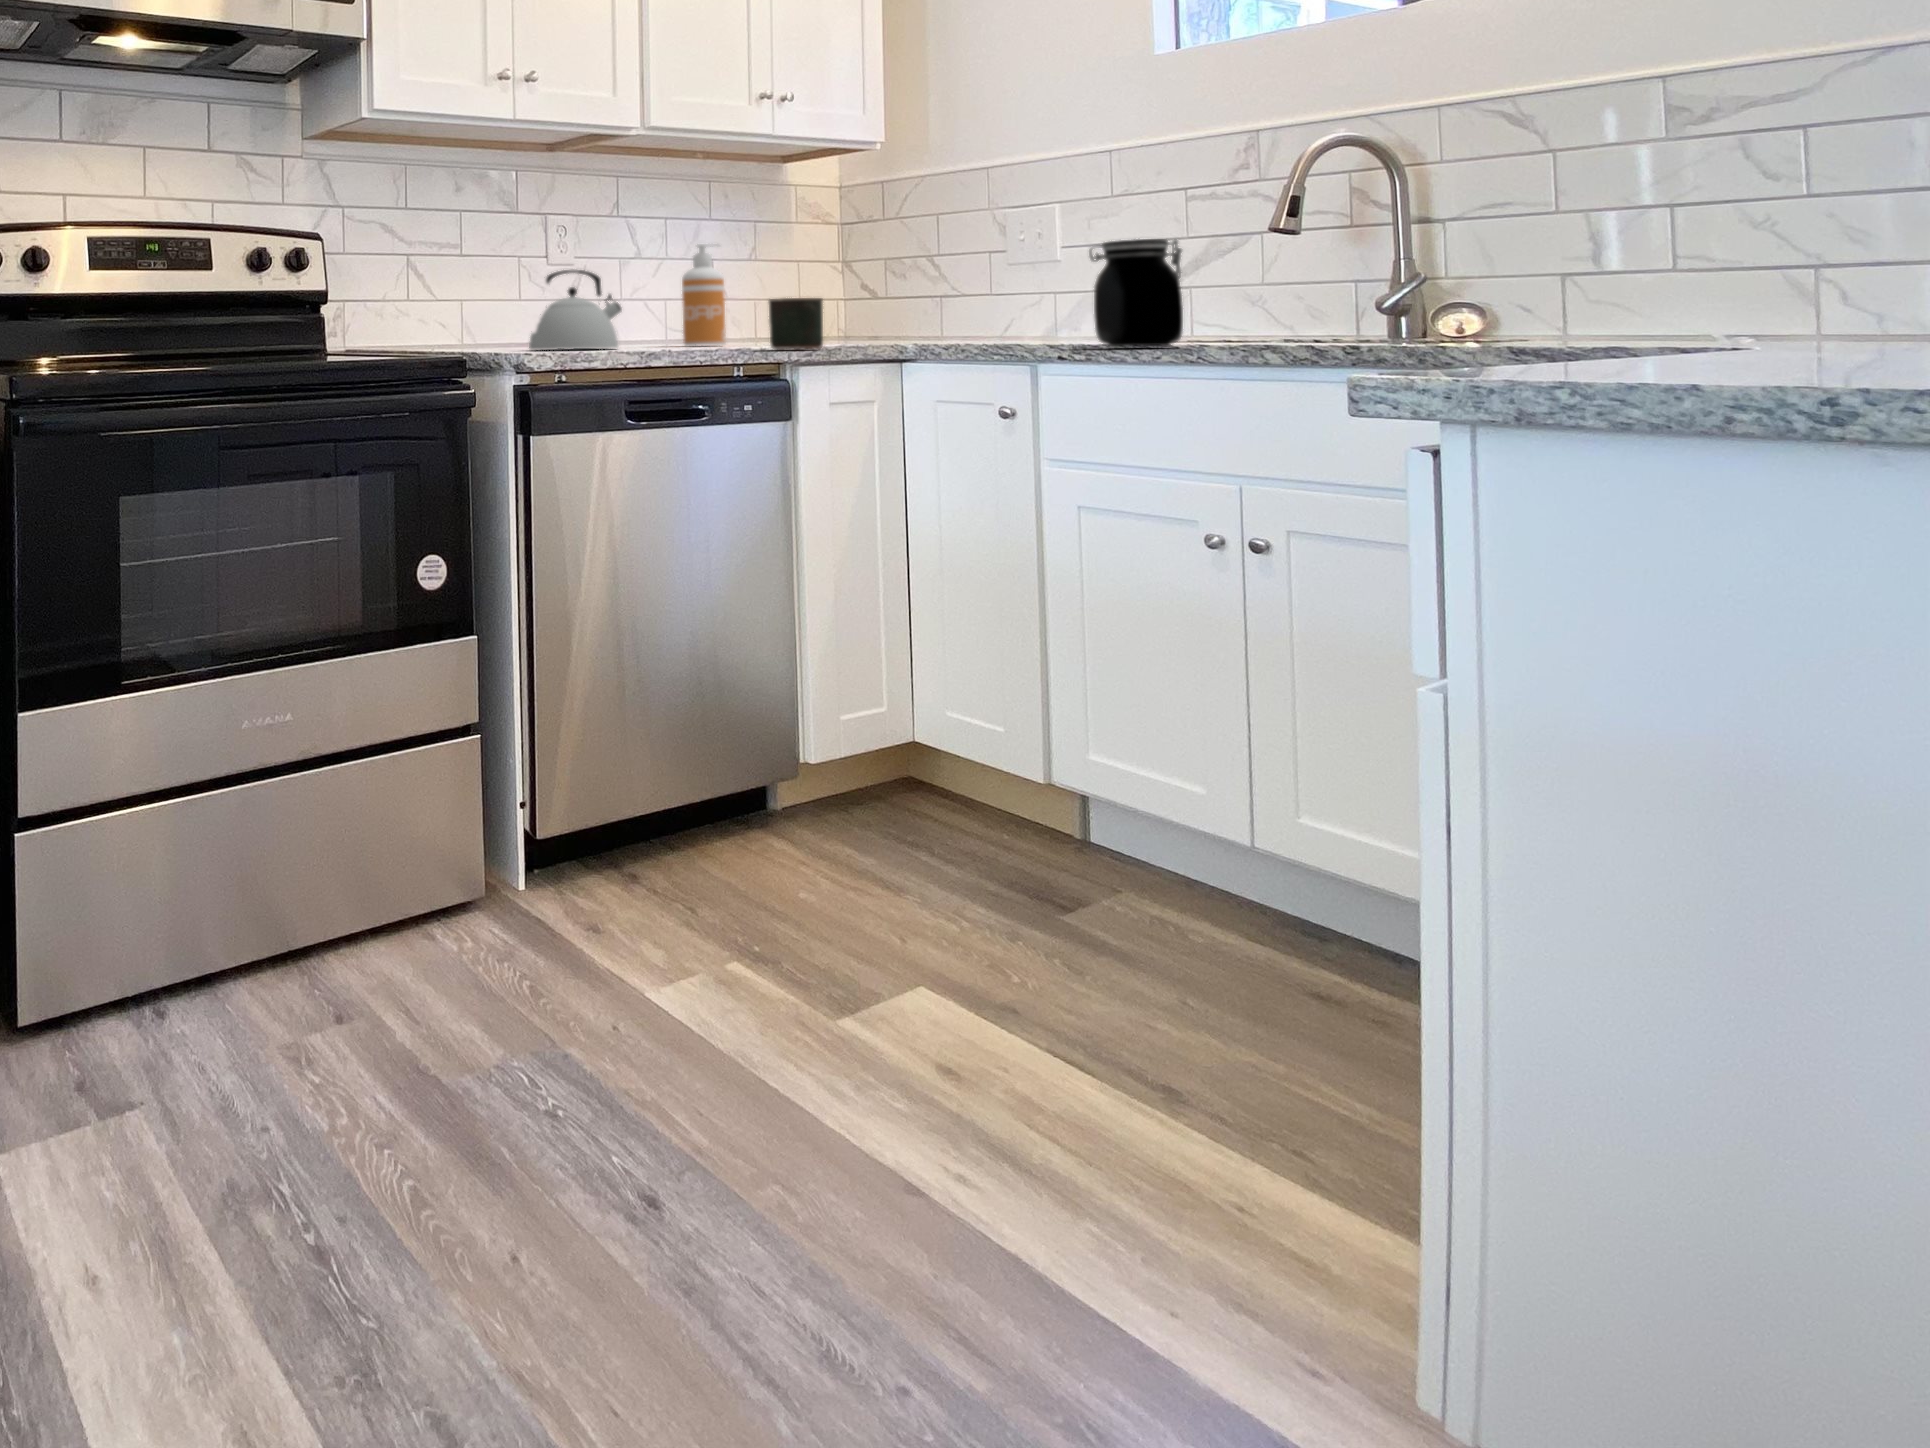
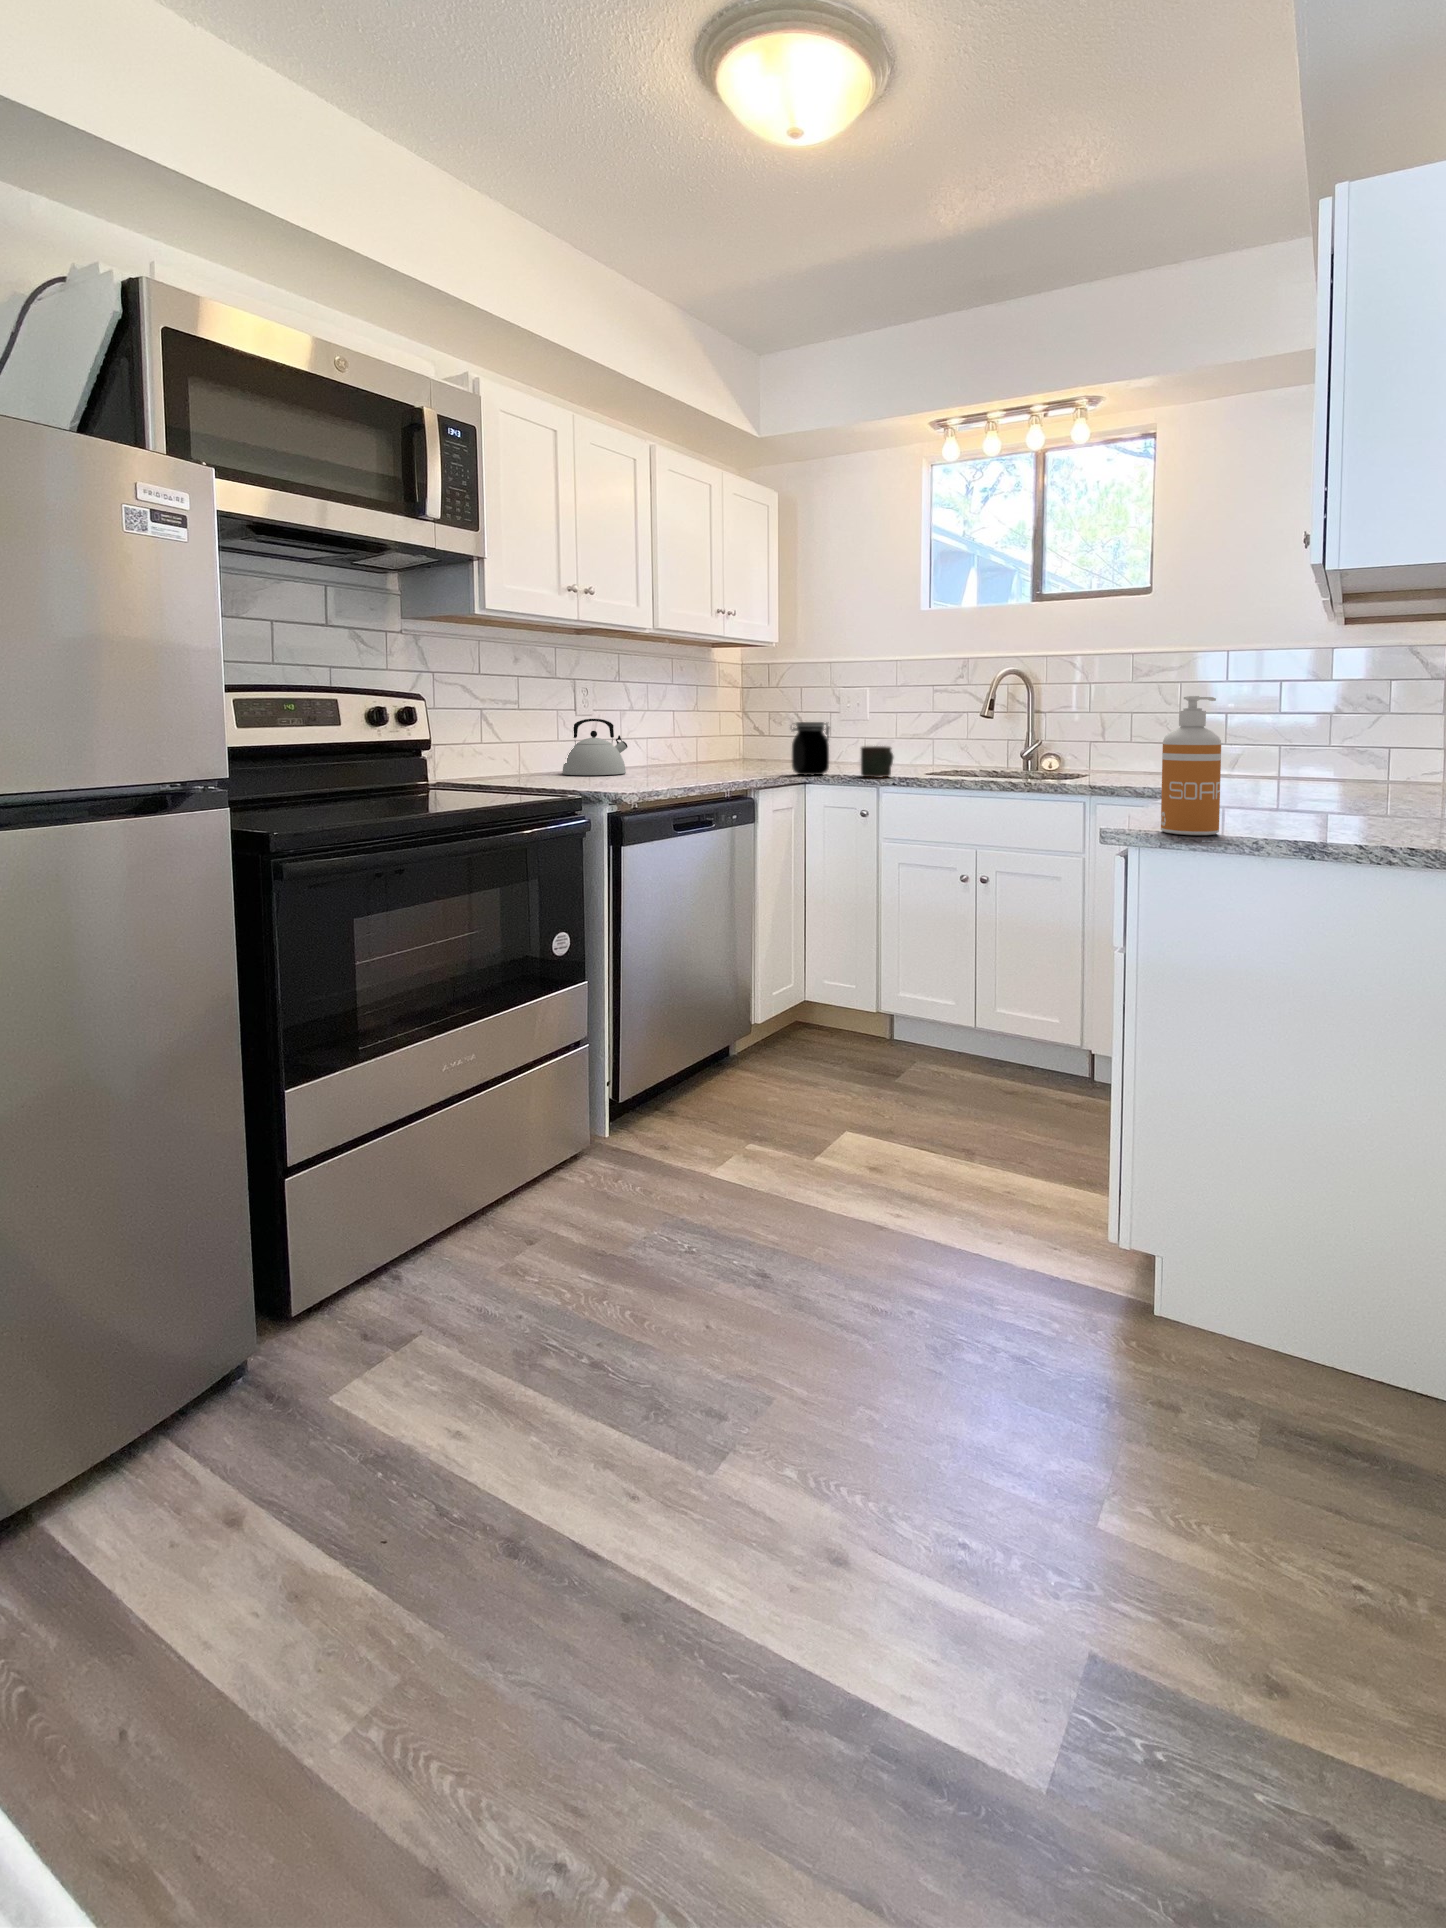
jar: present [1089,239,1183,348] -> present [792,722,829,775]
soap dispenser: present [682,244,726,346] -> present [1161,696,1221,835]
mug: present [769,298,823,350] -> present [861,746,893,778]

